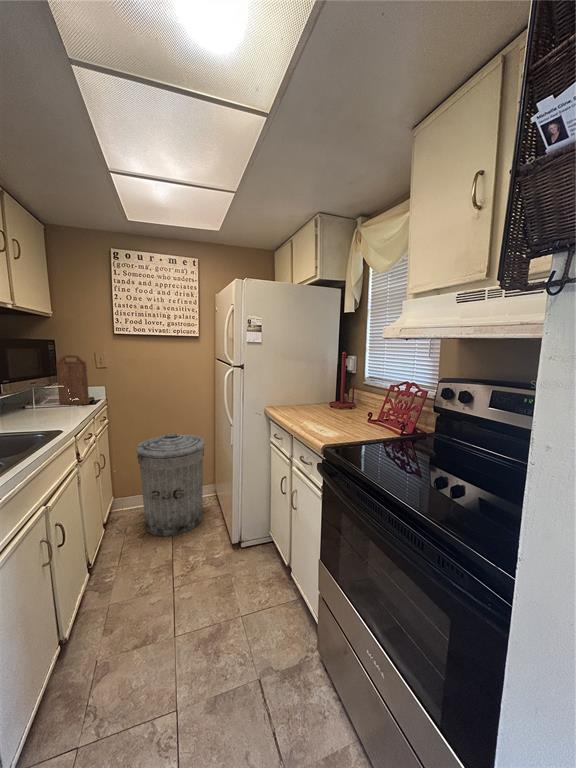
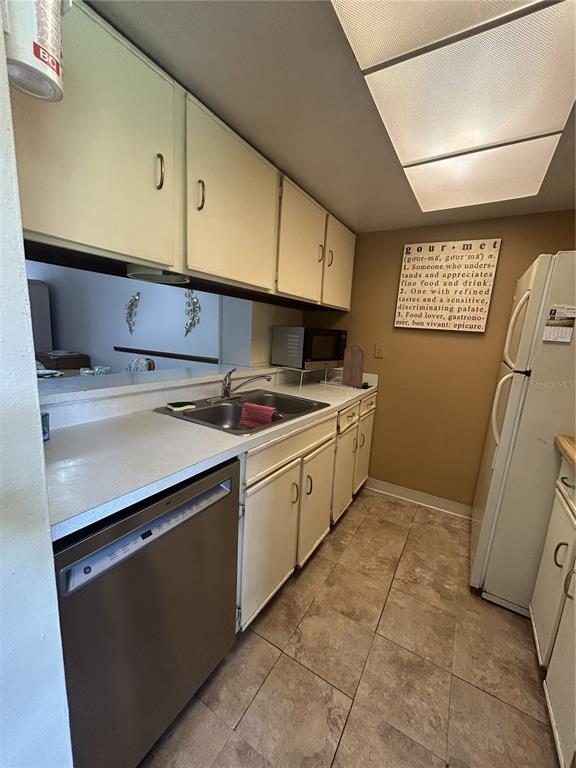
trash can: present [136,433,205,537] -> none [386,432,465,541]

